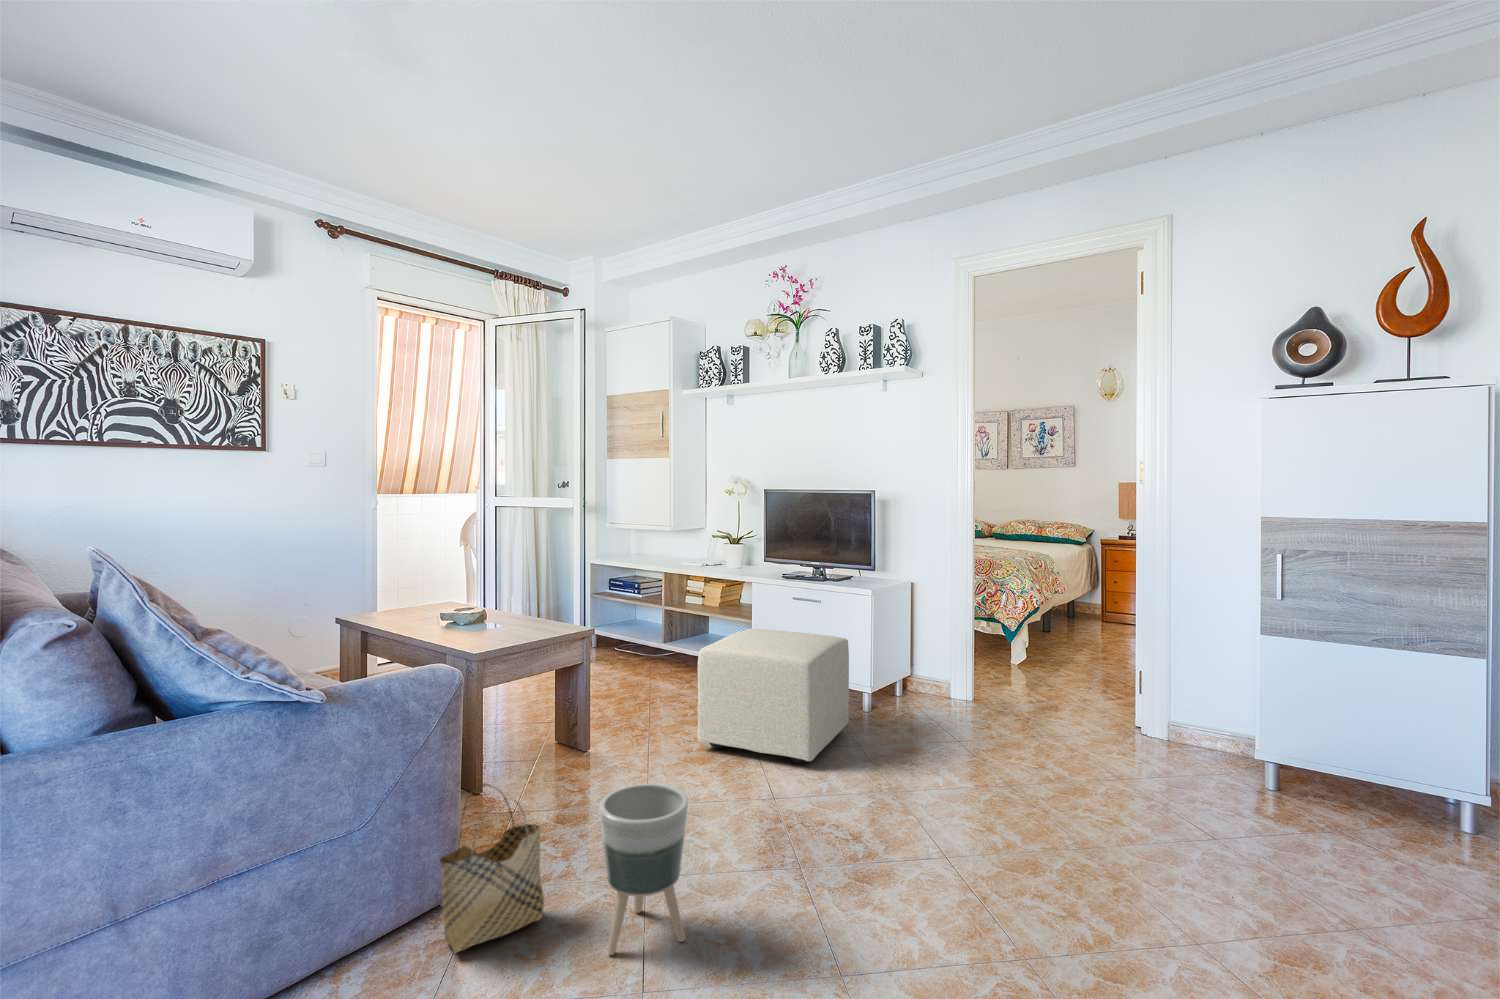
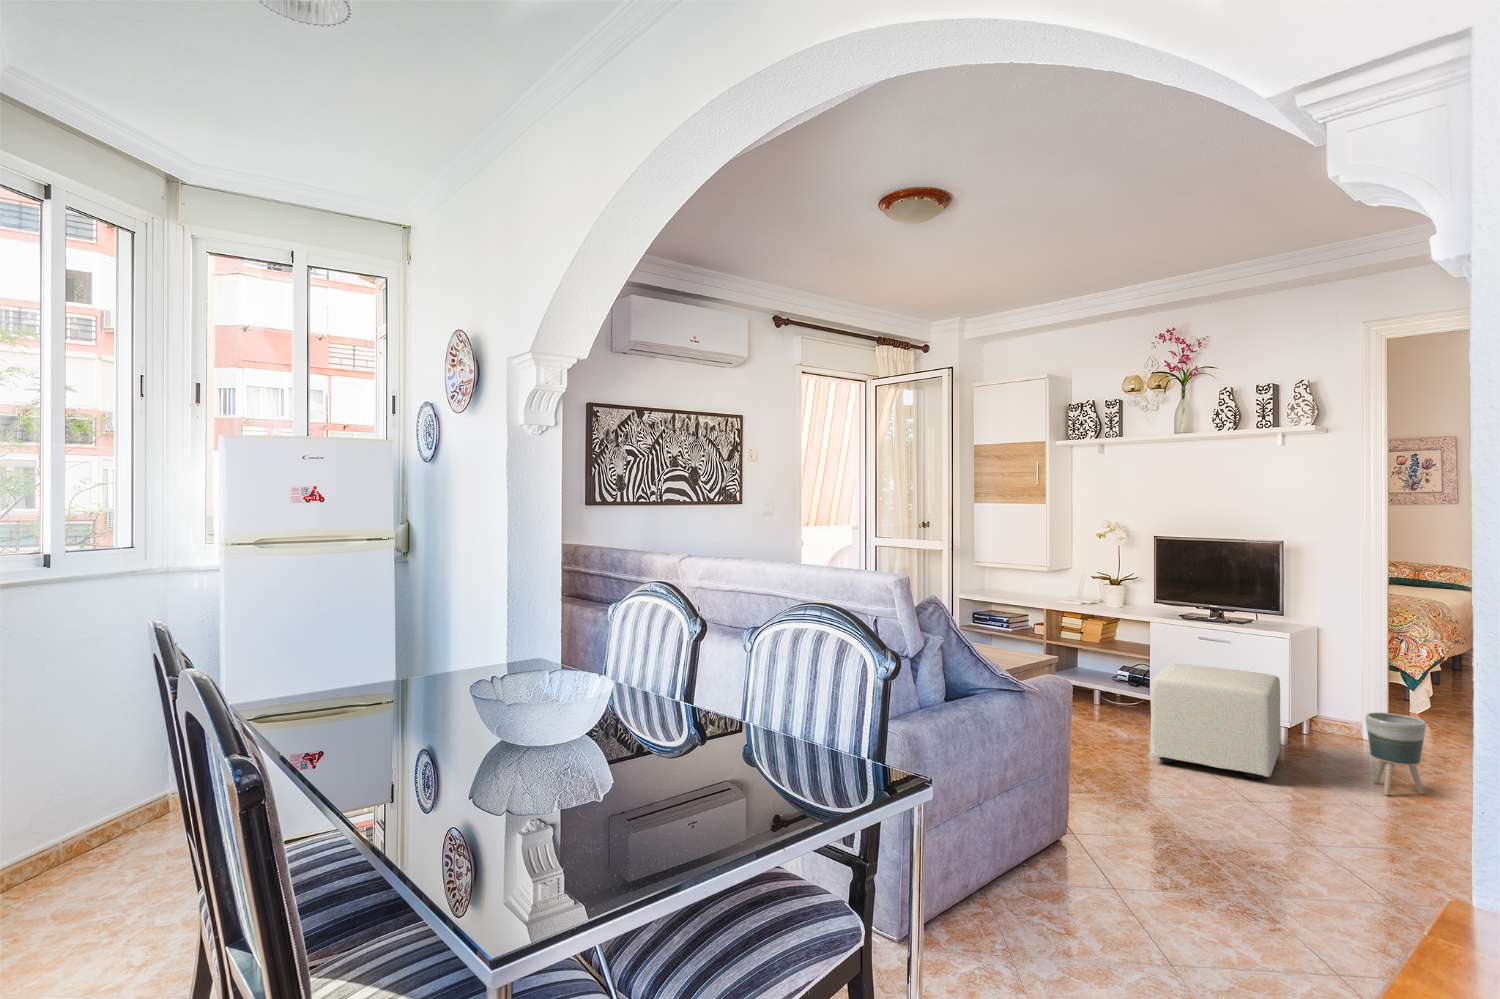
woven basket: present [440,784,544,953] -> none [1088,760,1146,866]
planter: present [599,784,688,955] -> present [1366,712,1426,795]

